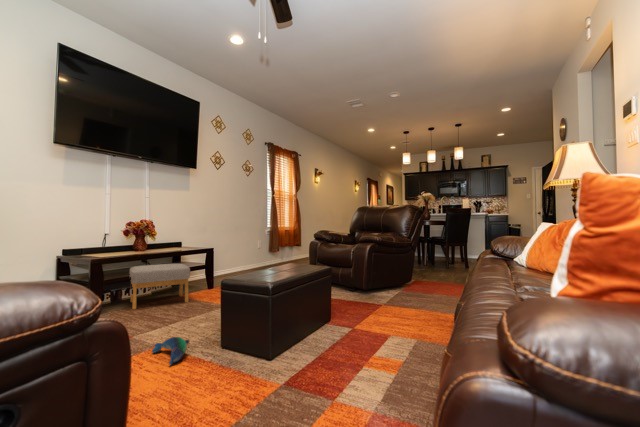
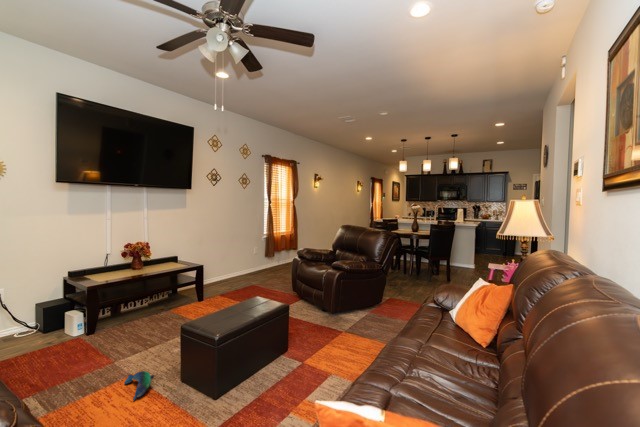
footstool: present [129,263,190,310] -> none [124,282,177,327]

